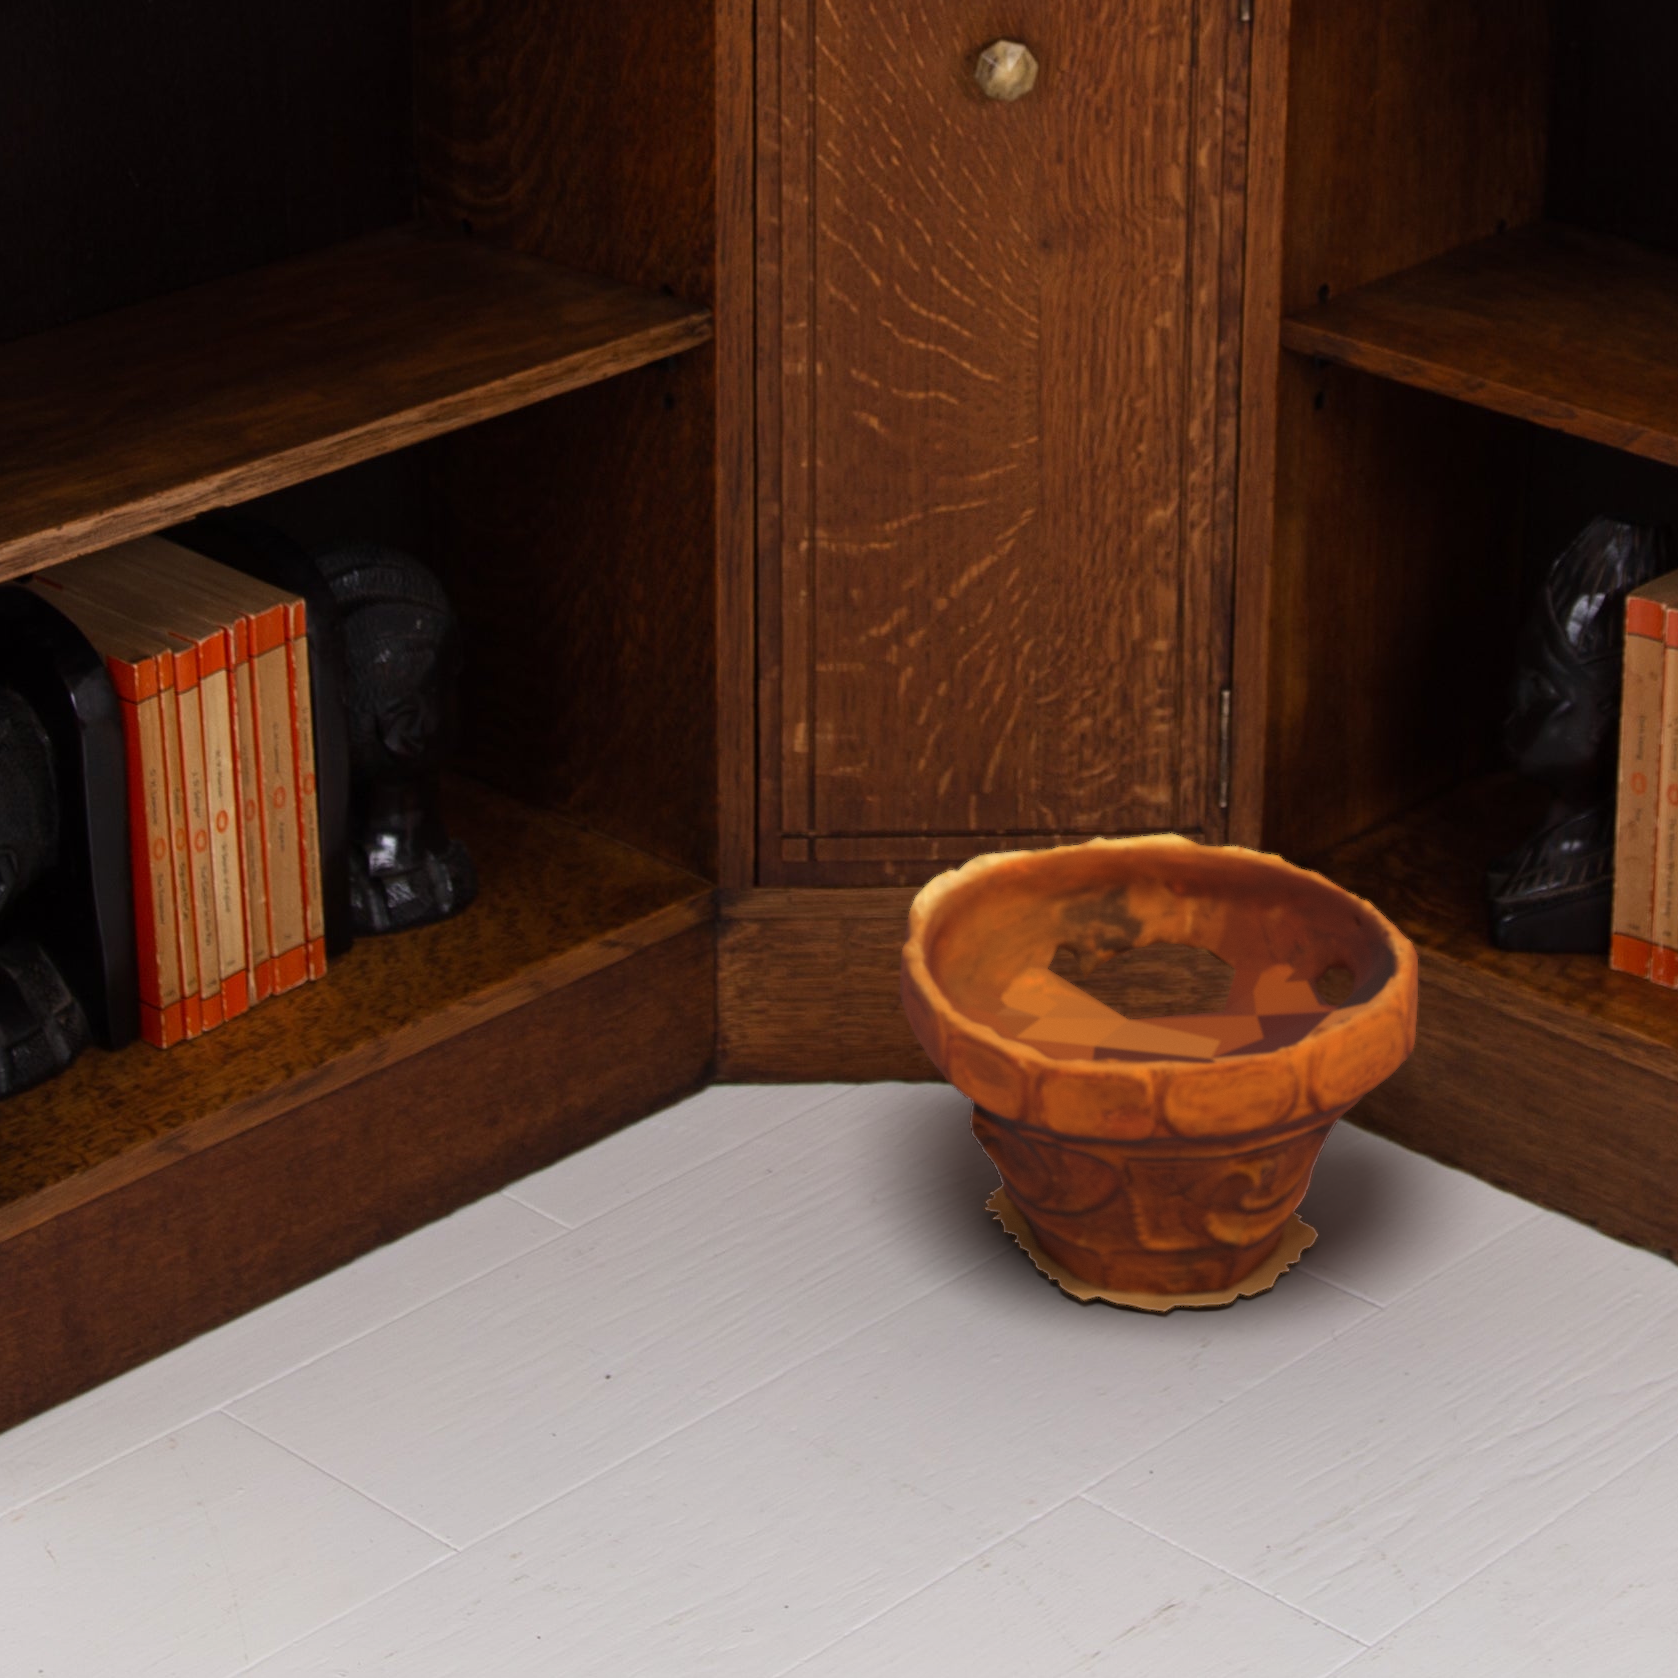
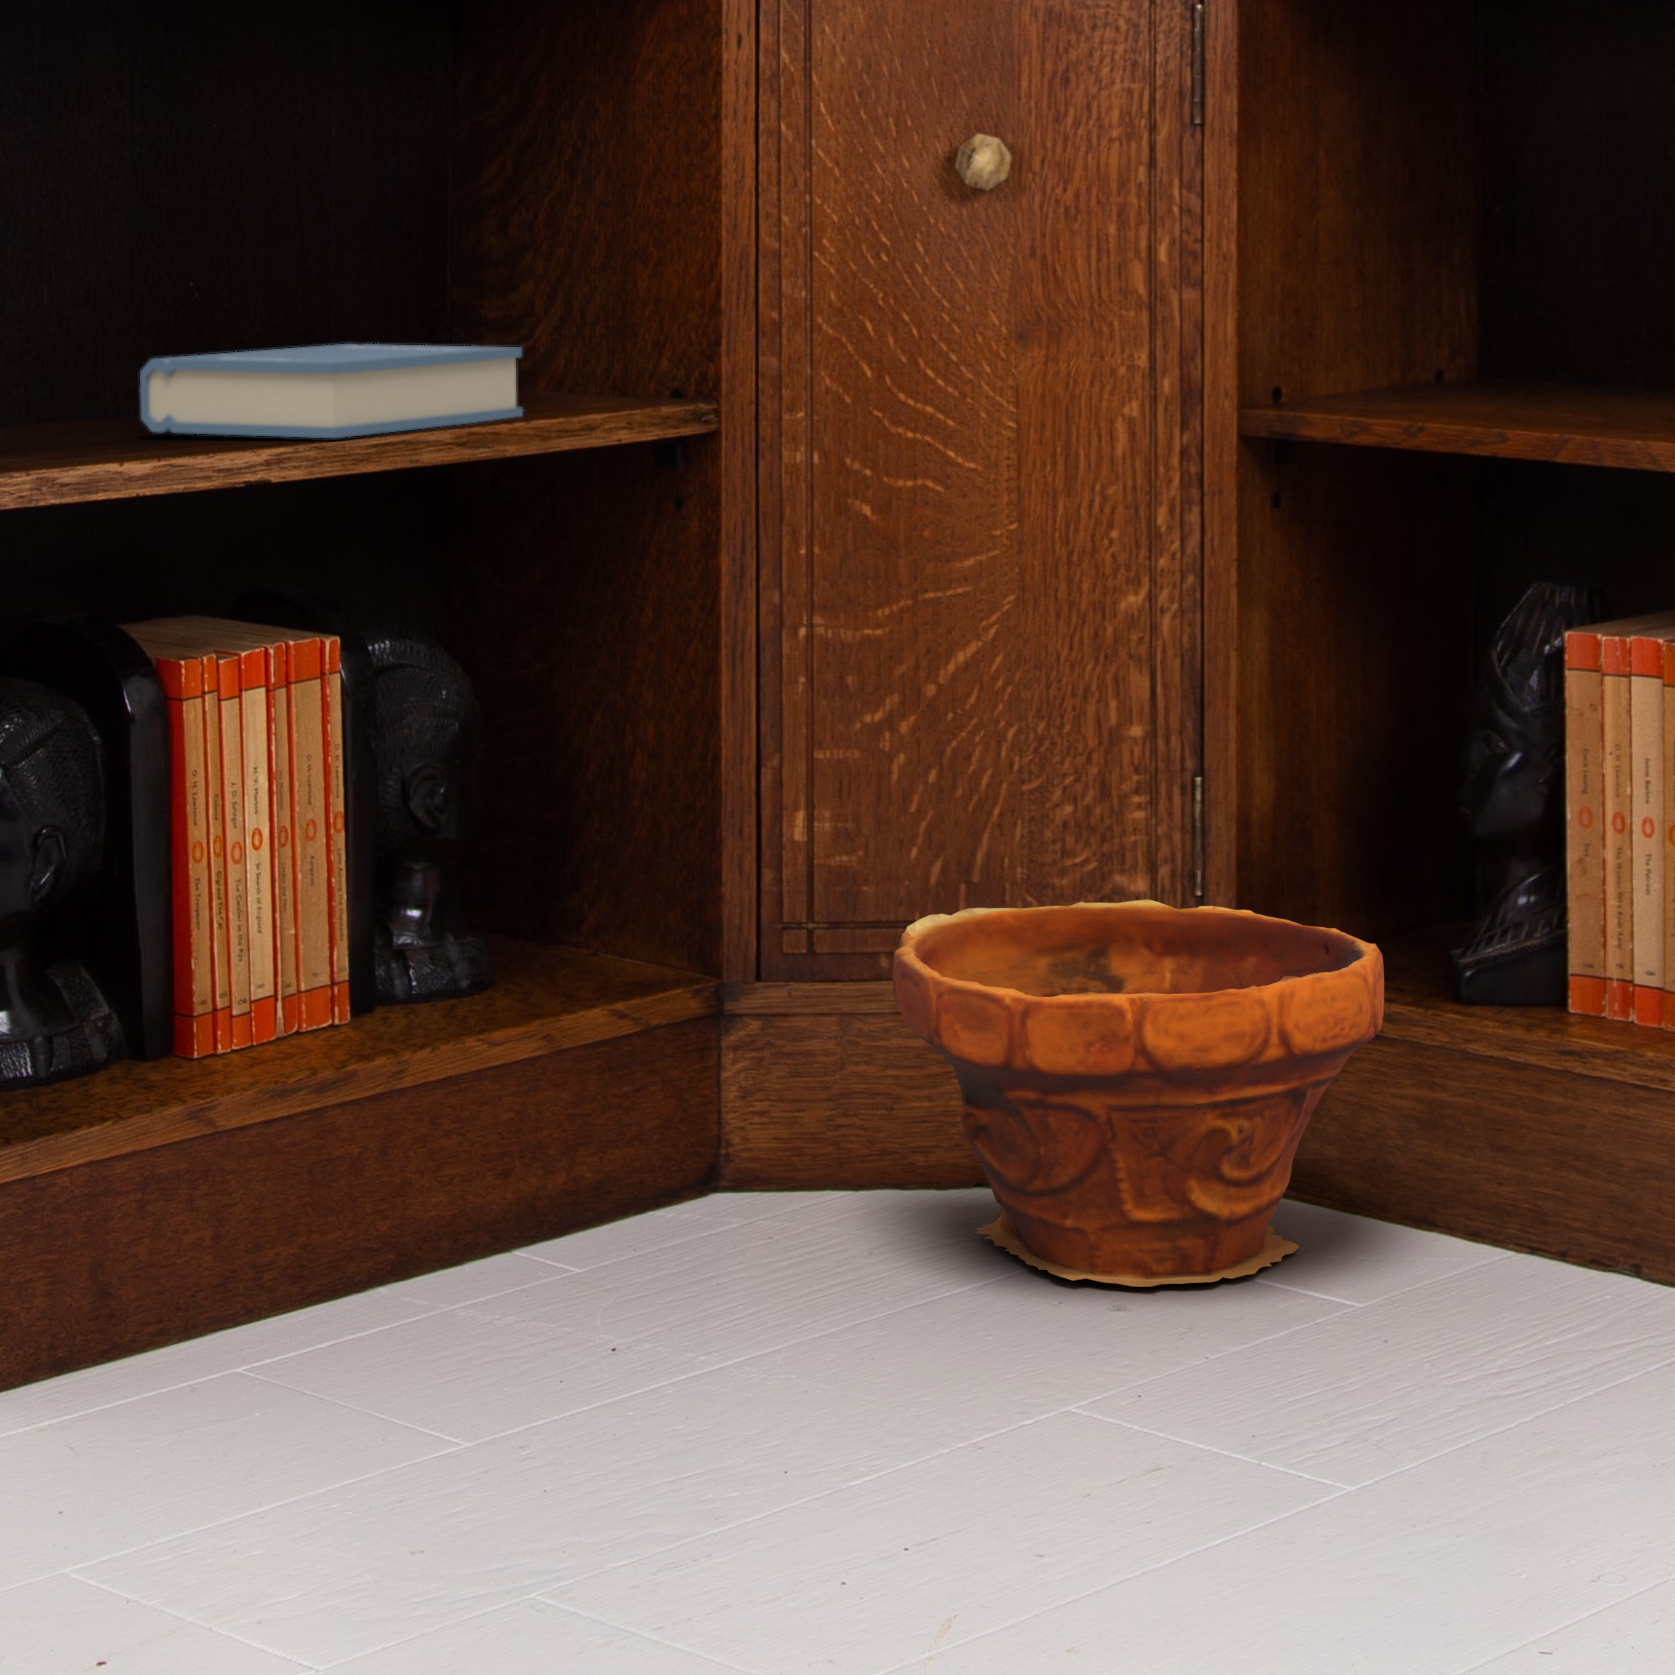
hardback book: none [75,207,498,416] -> present [140,344,523,438]

